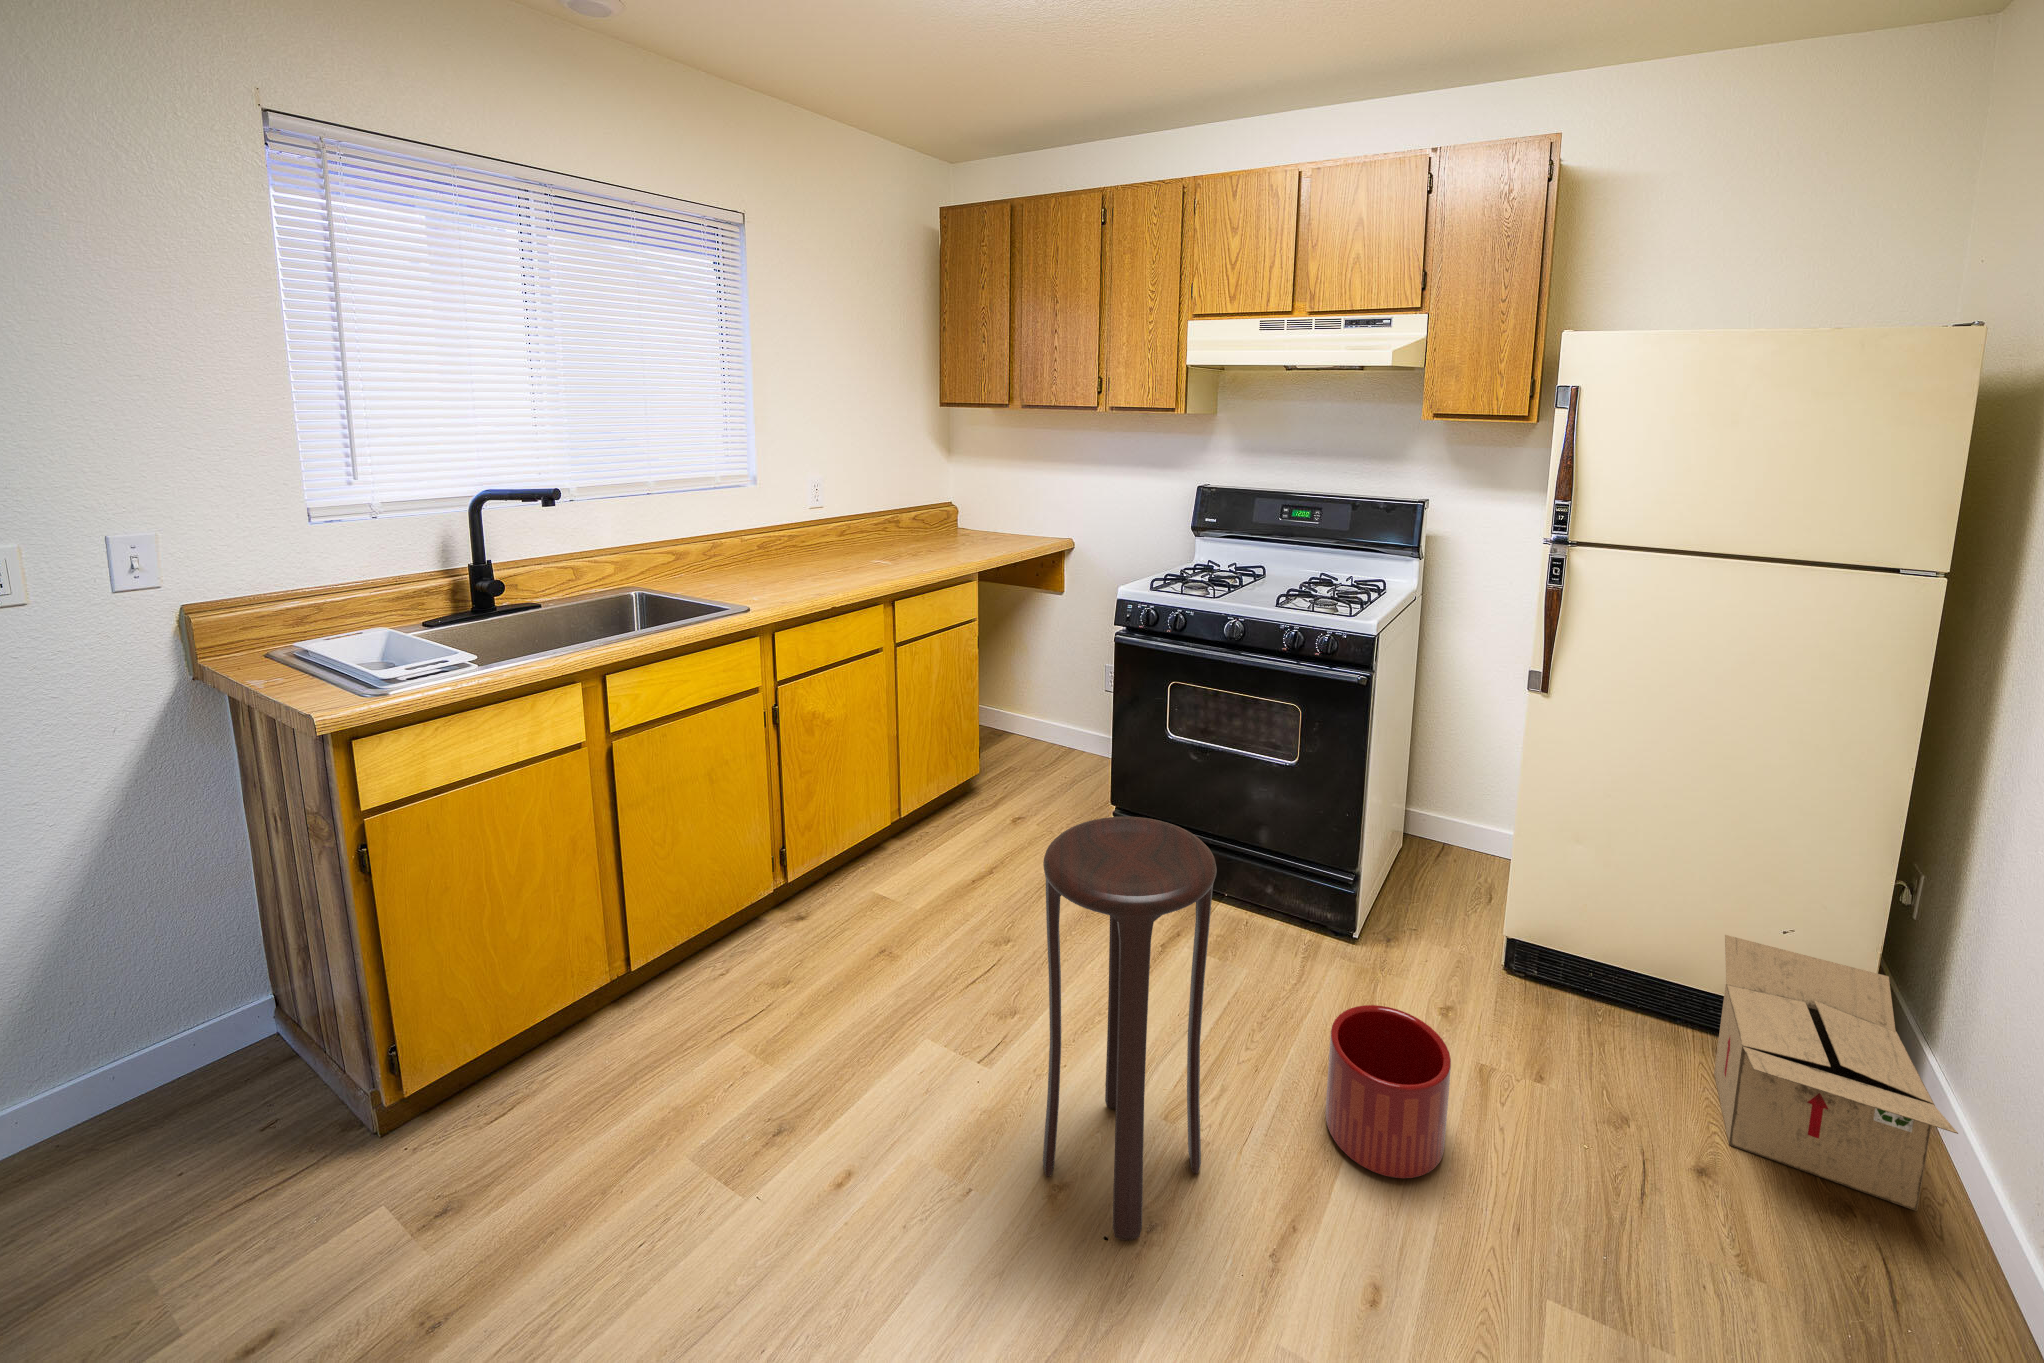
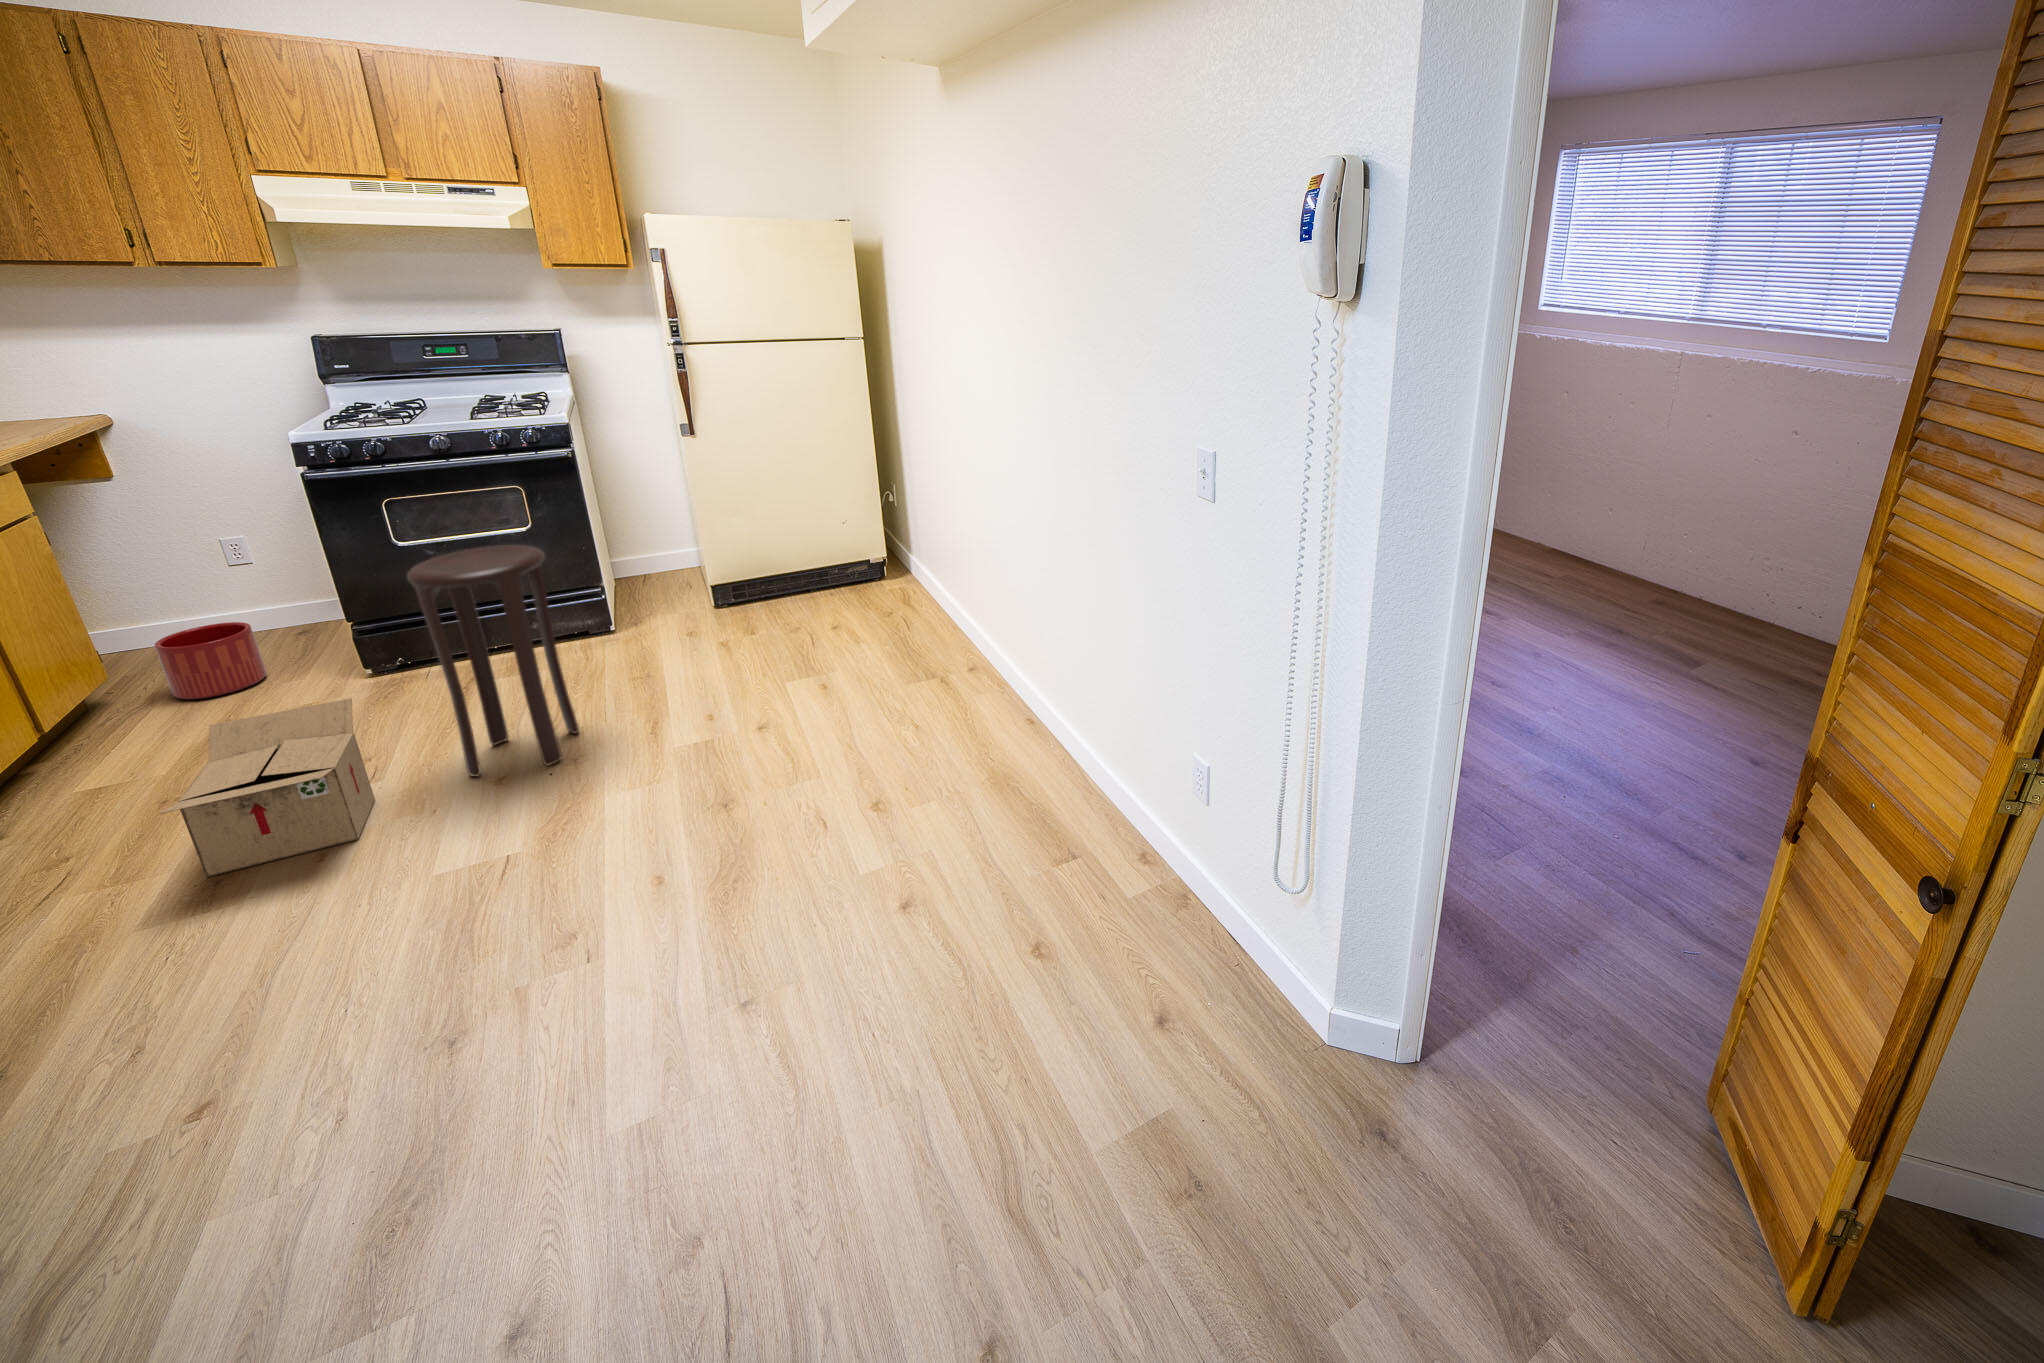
cardboard box: present [1714,935,1958,1211] -> present [158,698,375,877]
planter: present [1326,1005,1451,1178] -> present [154,622,267,699]

